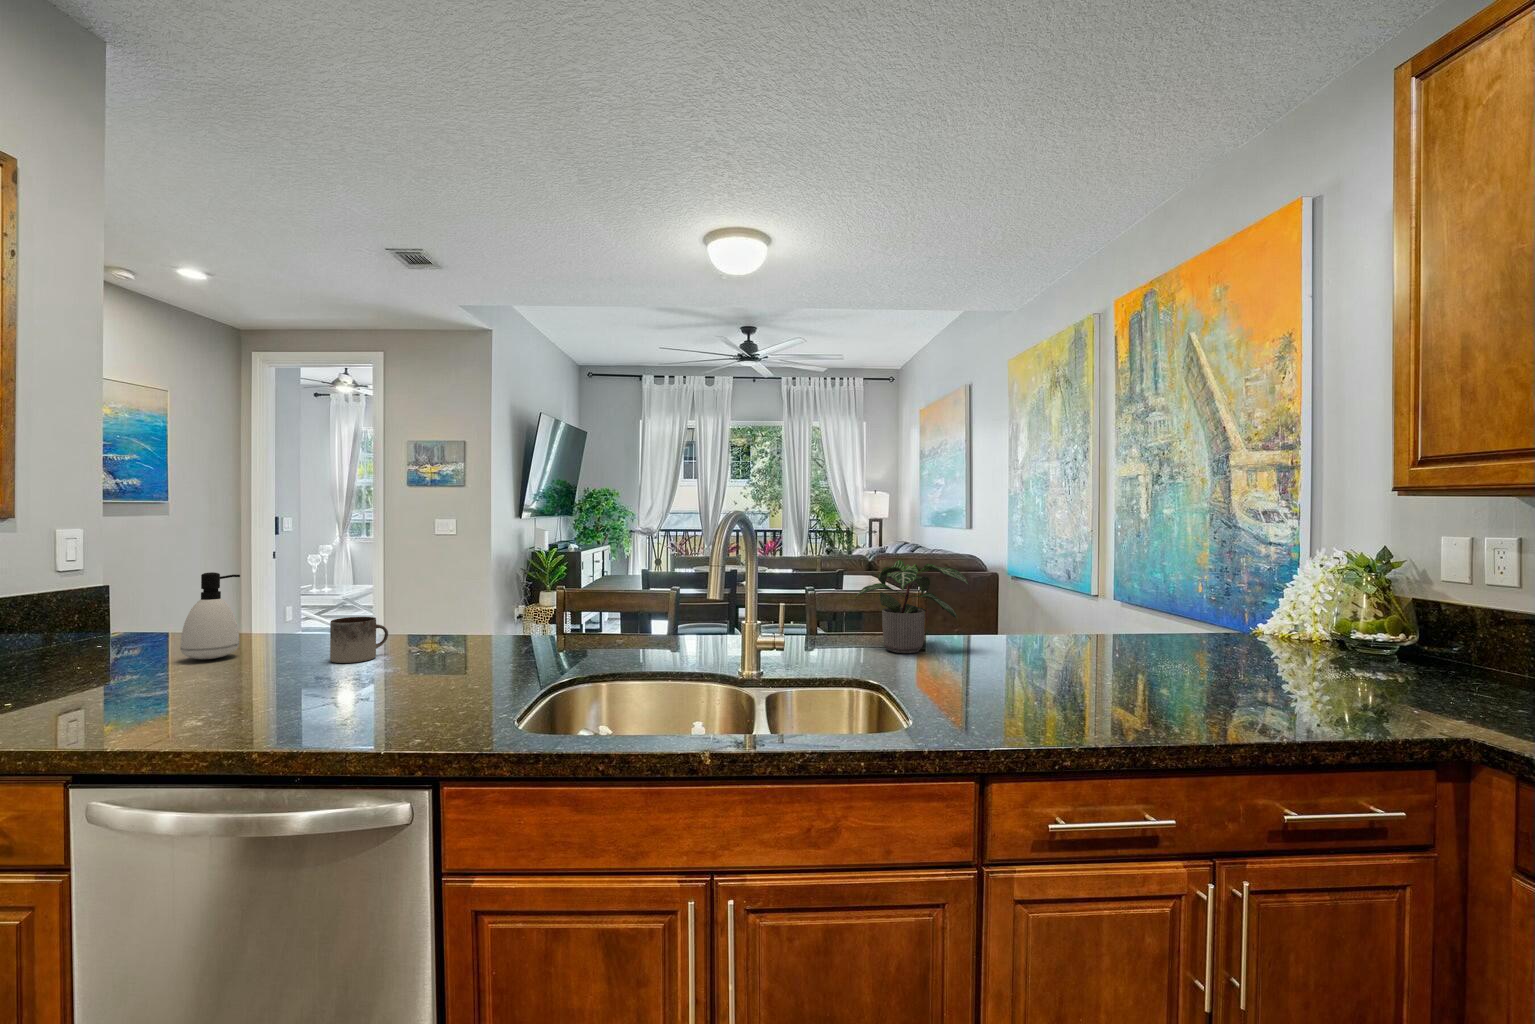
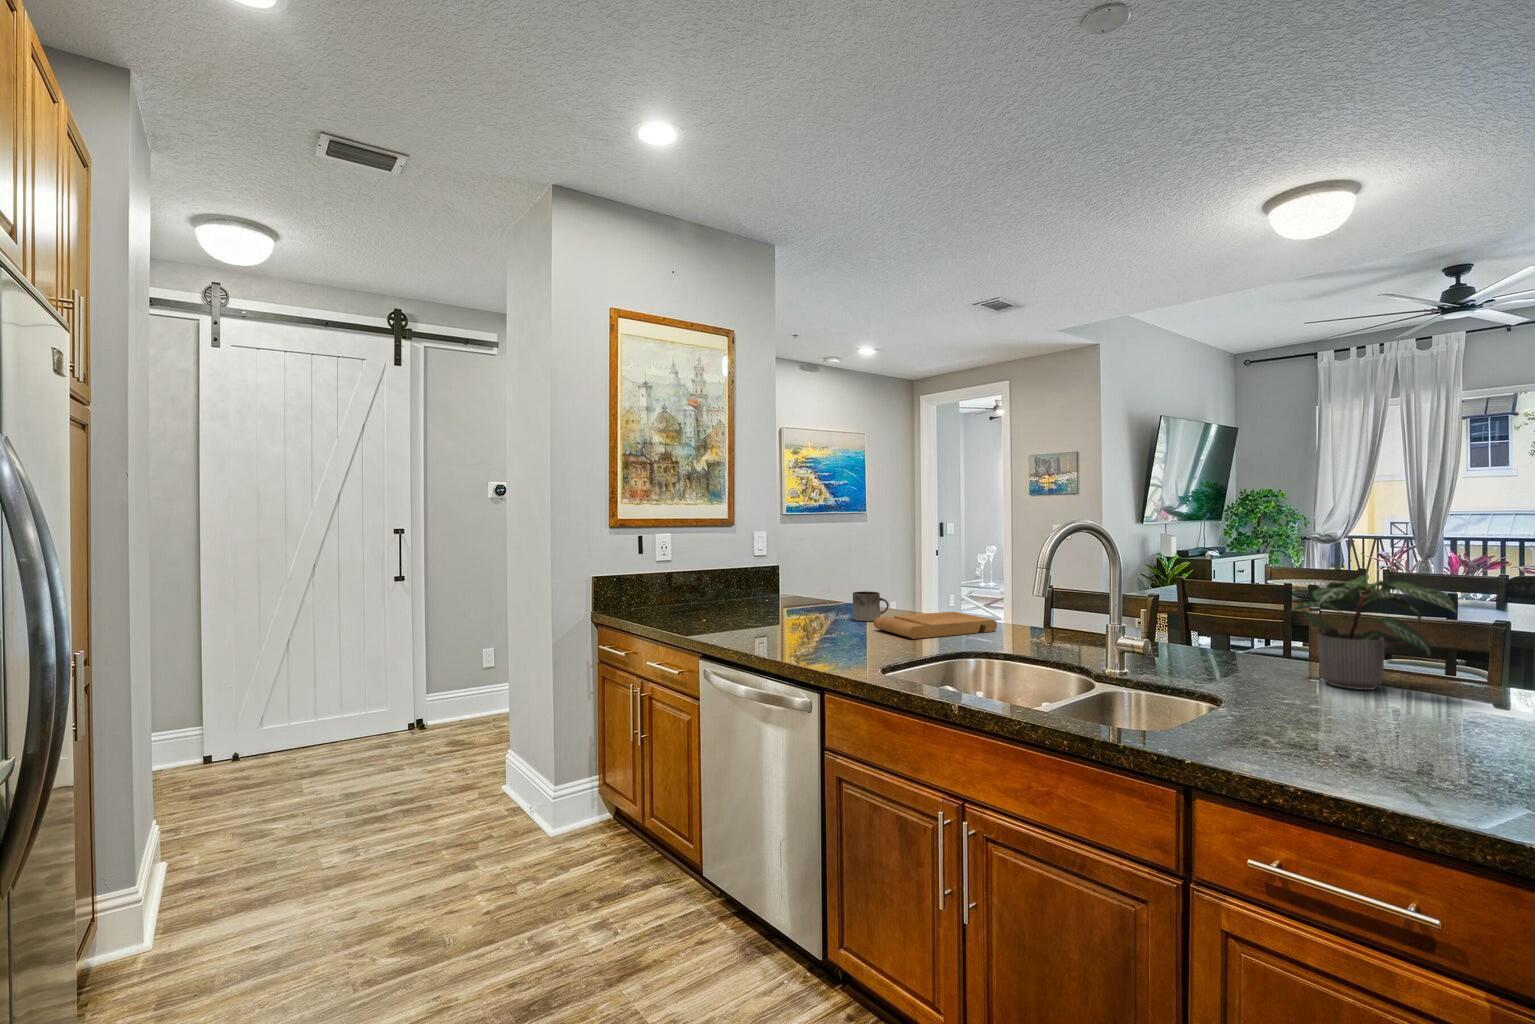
soap dispenser: present [180,572,240,659] -> none [793,558,821,610]
cutting board: none [399,631,558,676] -> present [874,612,997,639]

